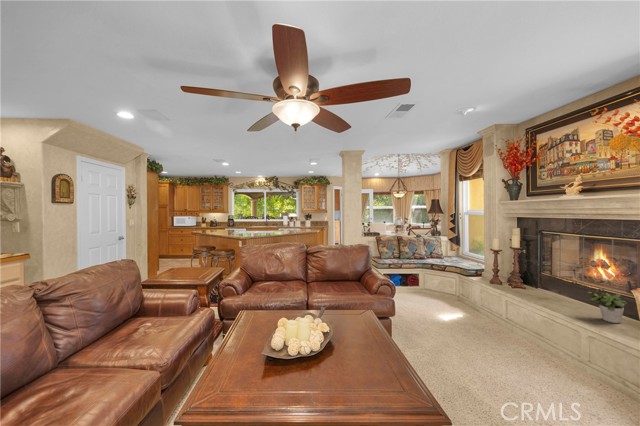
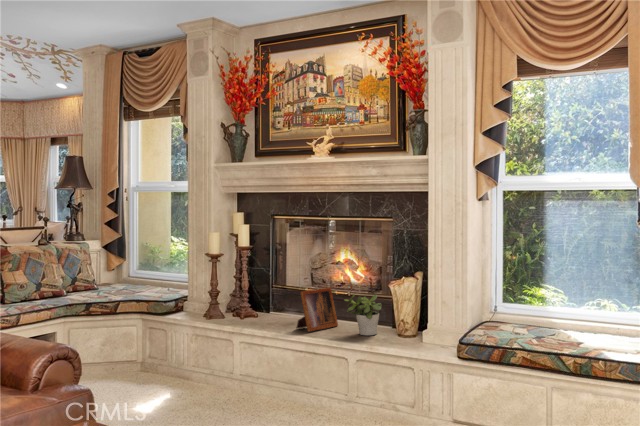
picture frame: none [548,280,586,308] -> present [296,287,338,332]

